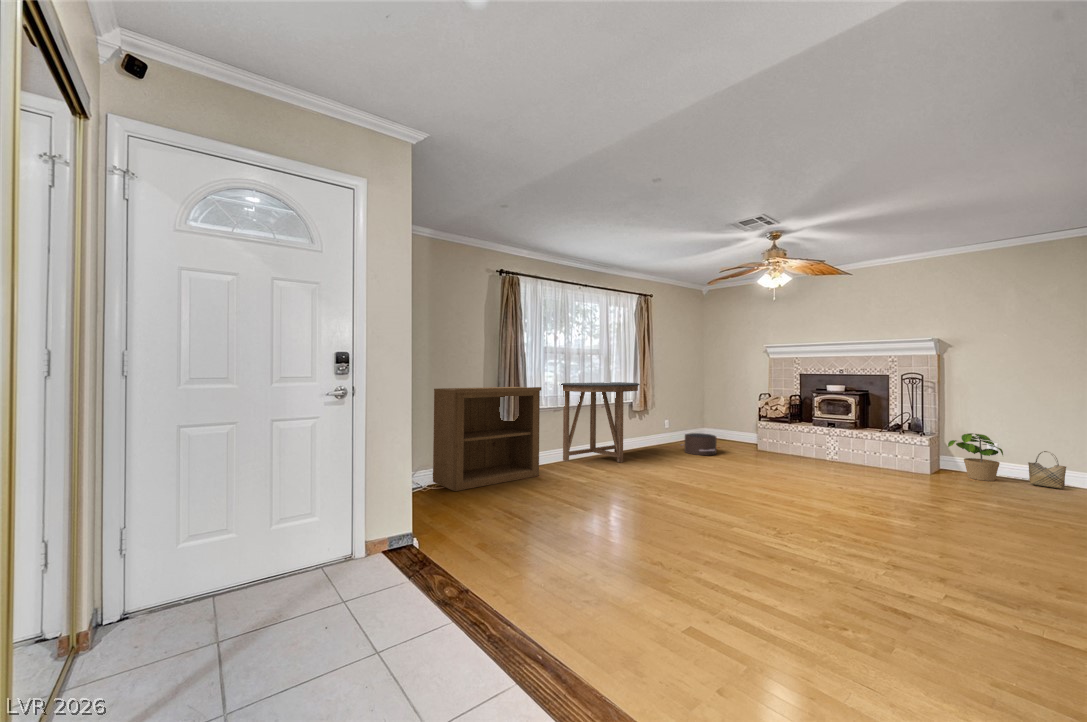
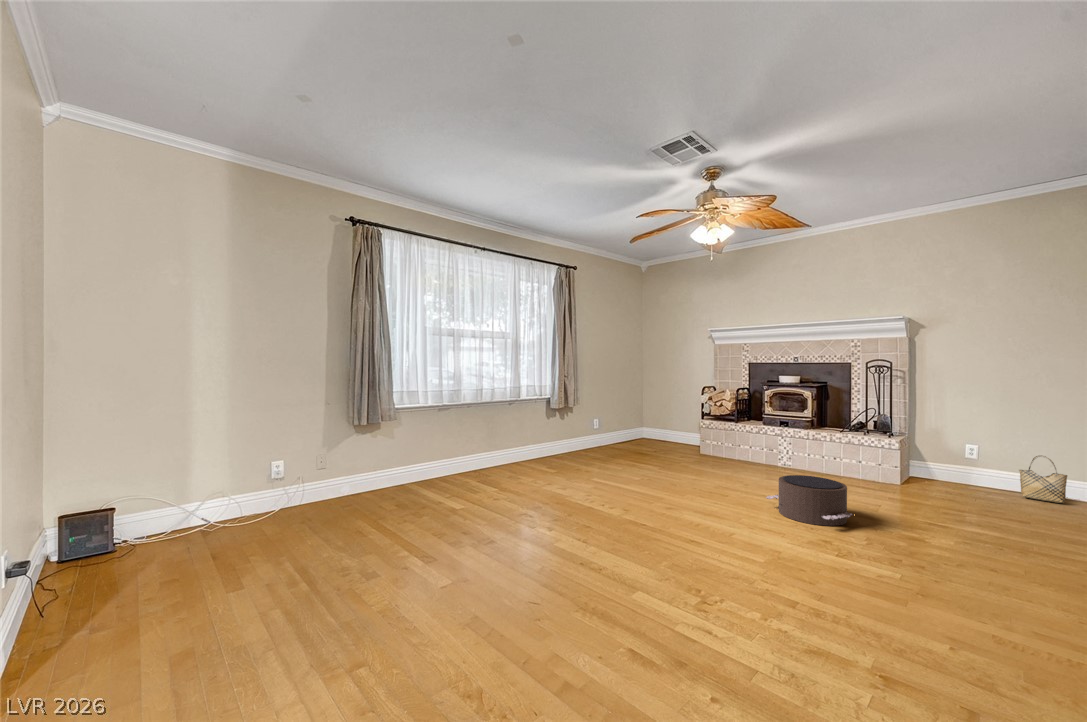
console table: present [561,382,640,463] -> none [447,373,554,475]
bookshelf: present [433,387,541,491] -> none [235,378,404,531]
pouf: present [681,433,717,455] -> present [766,475,853,526]
potted plant: present [948,433,1003,481] -> none [921,434,990,493]

